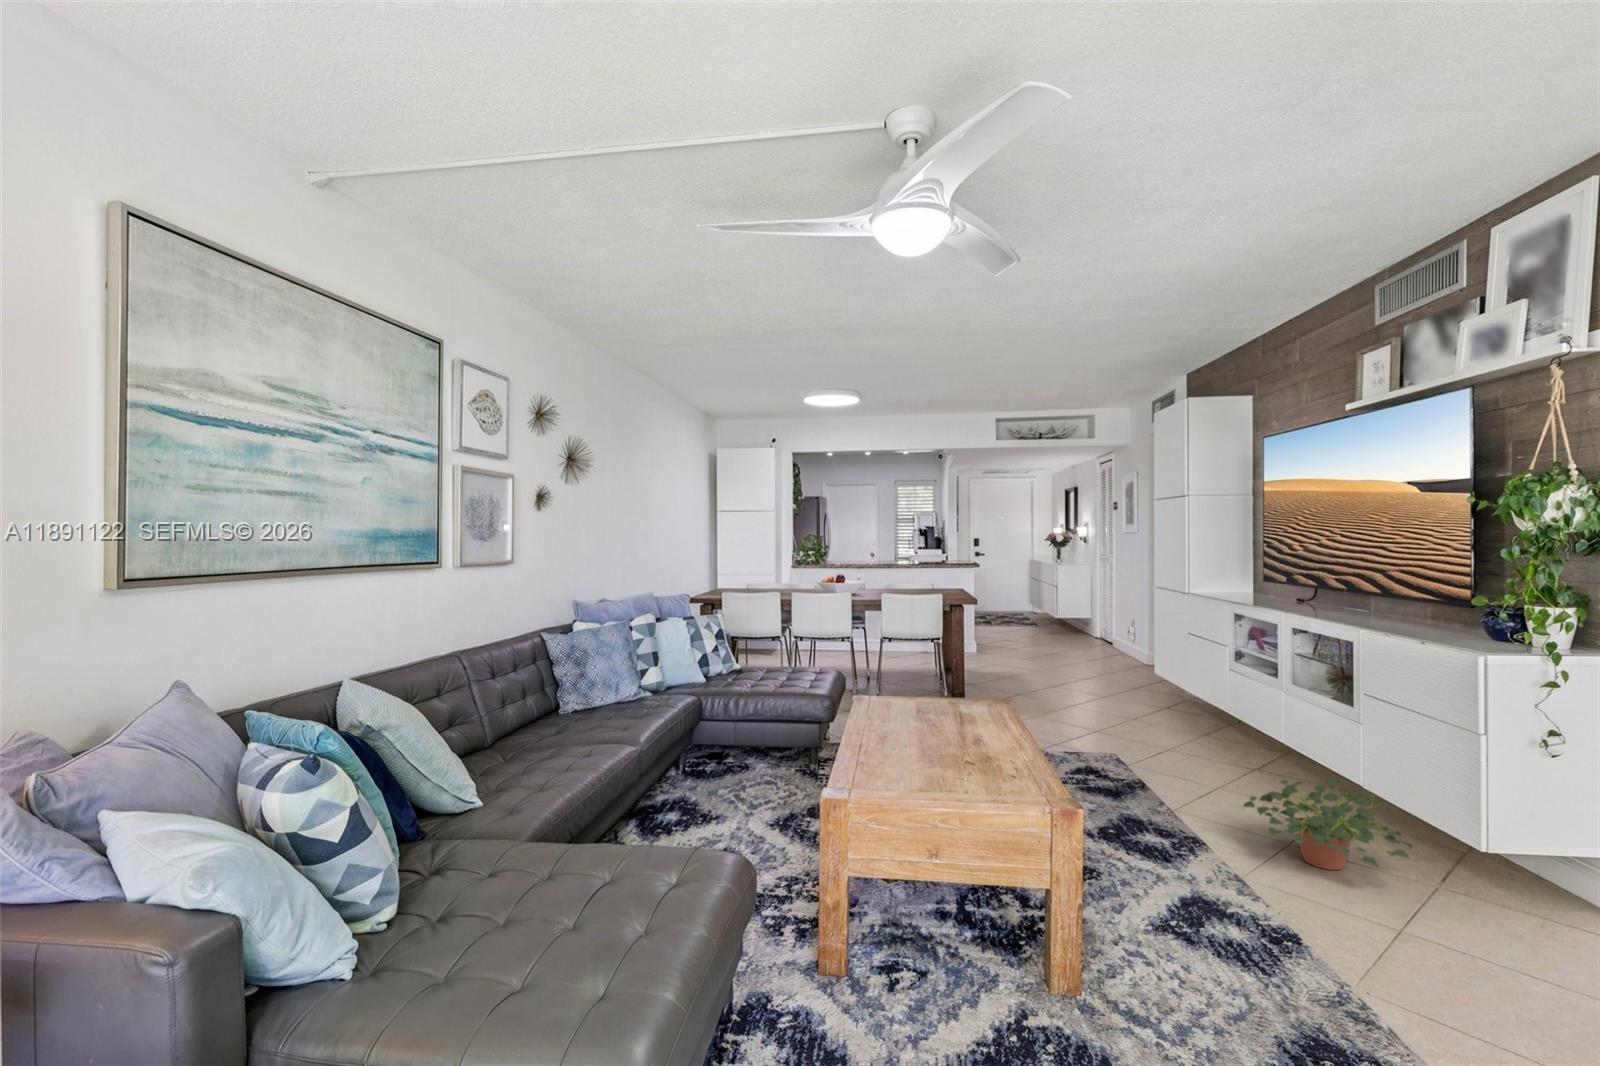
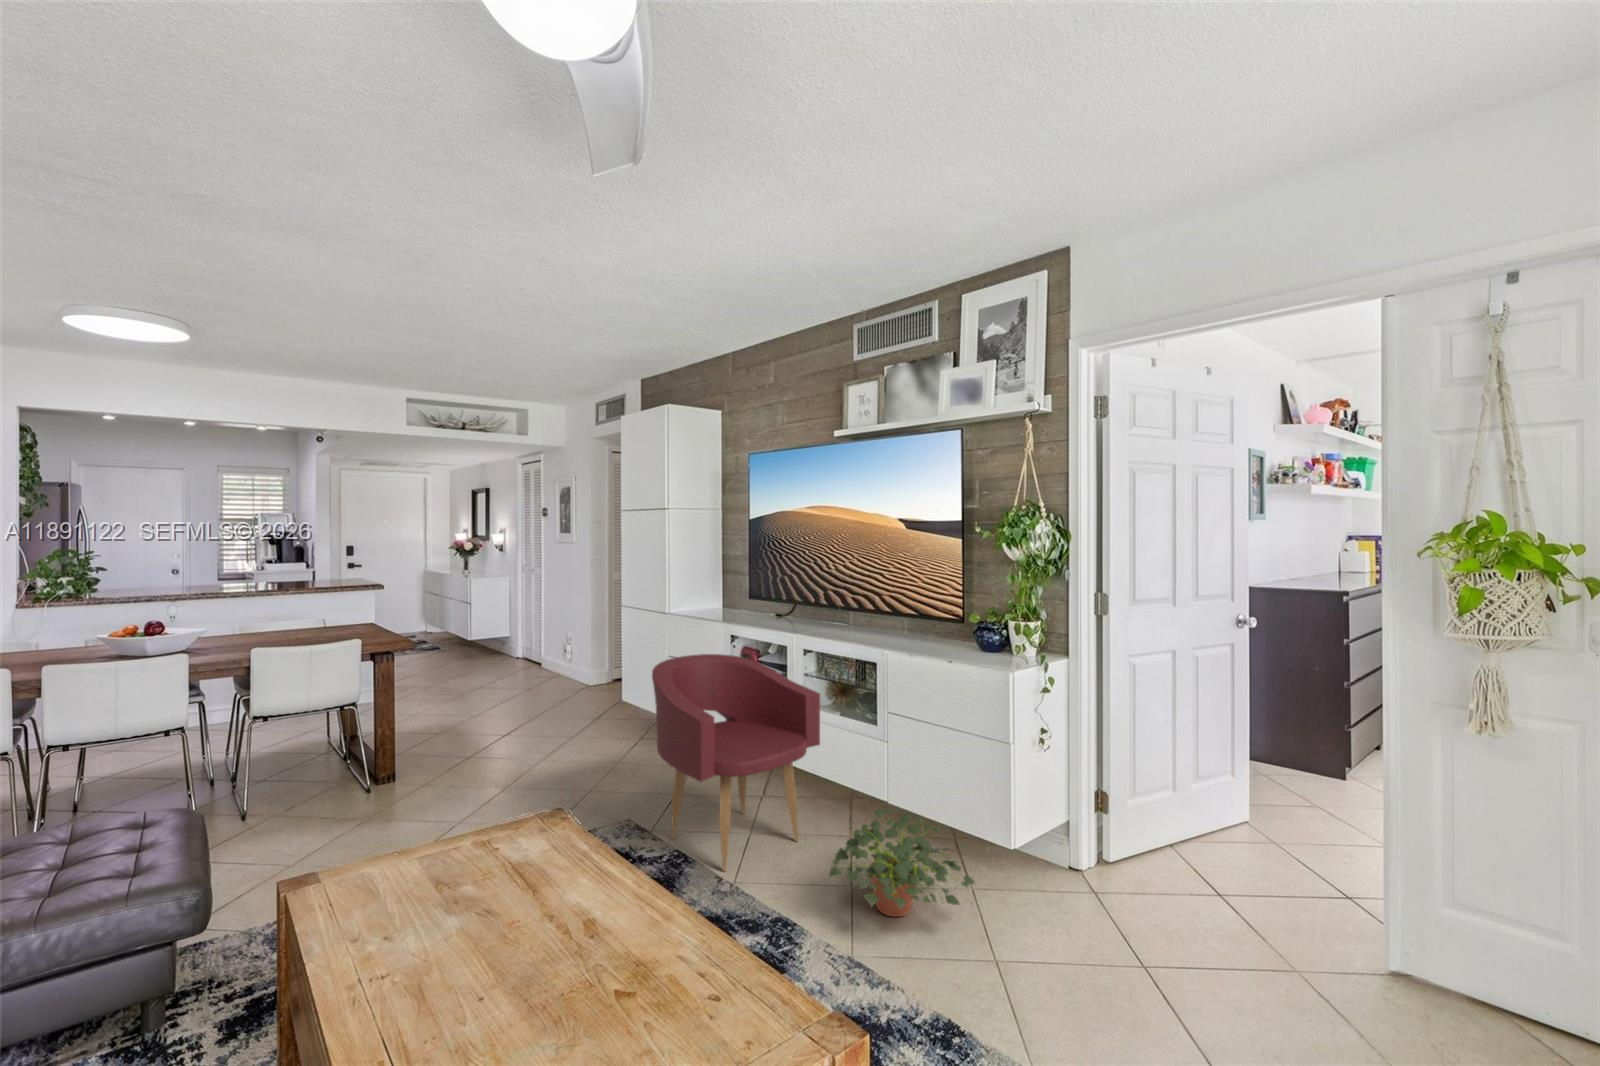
armchair: none [1126,622,1296,802] -> present [652,654,820,872]

